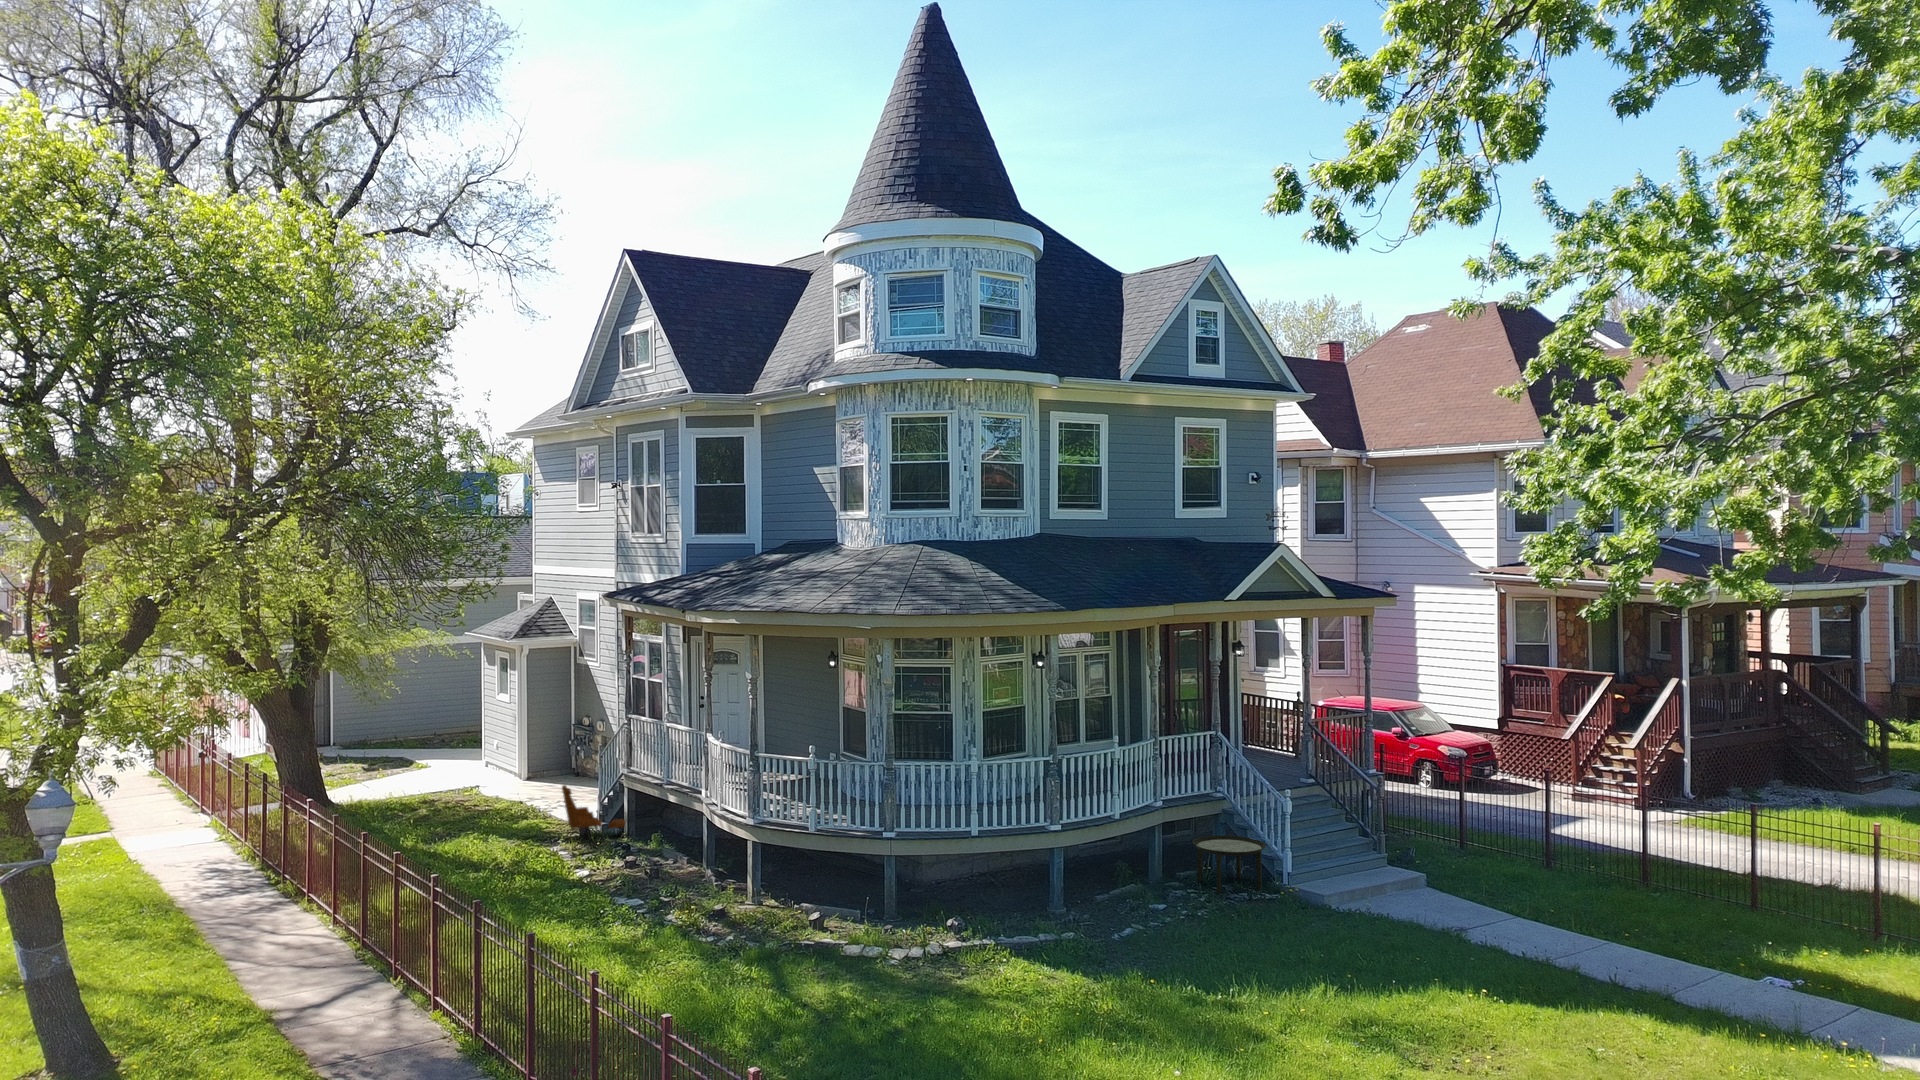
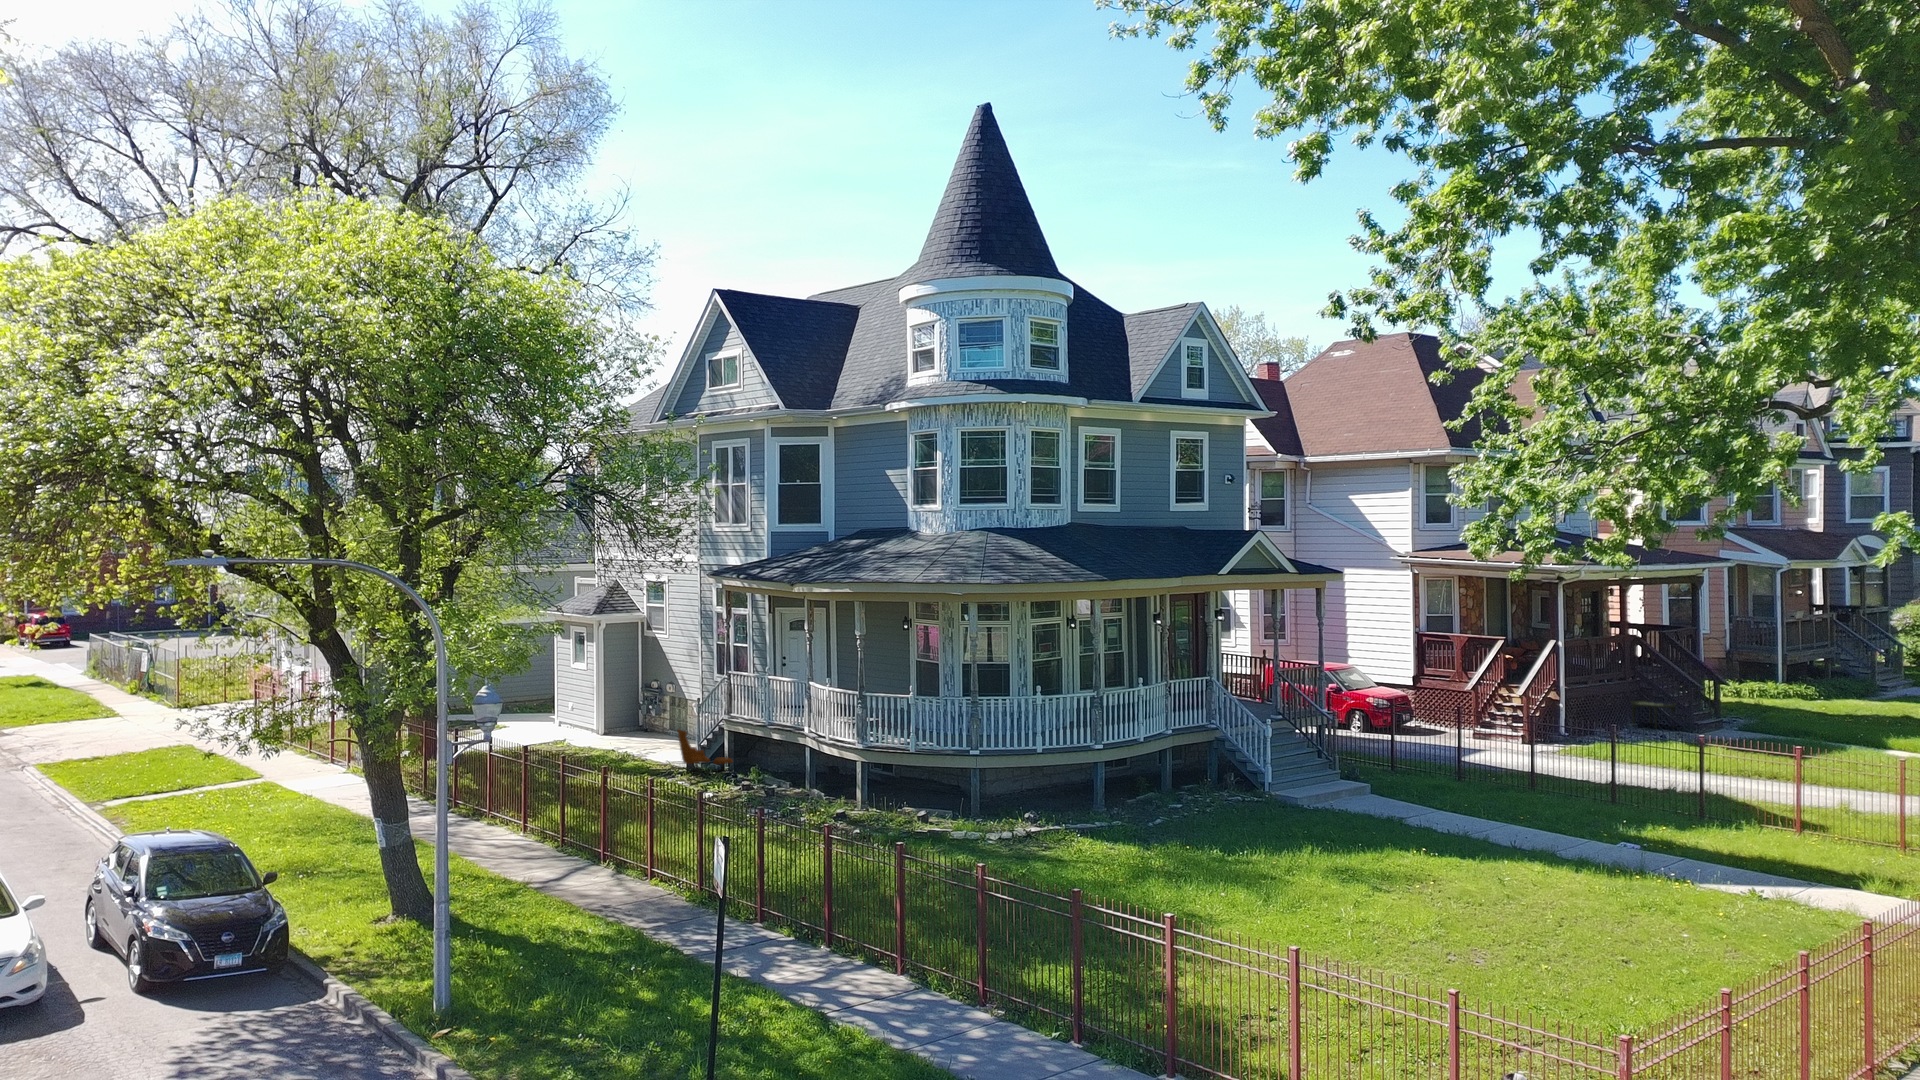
round table: present [1193,835,1266,893] -> present [1631,700,1676,728]

